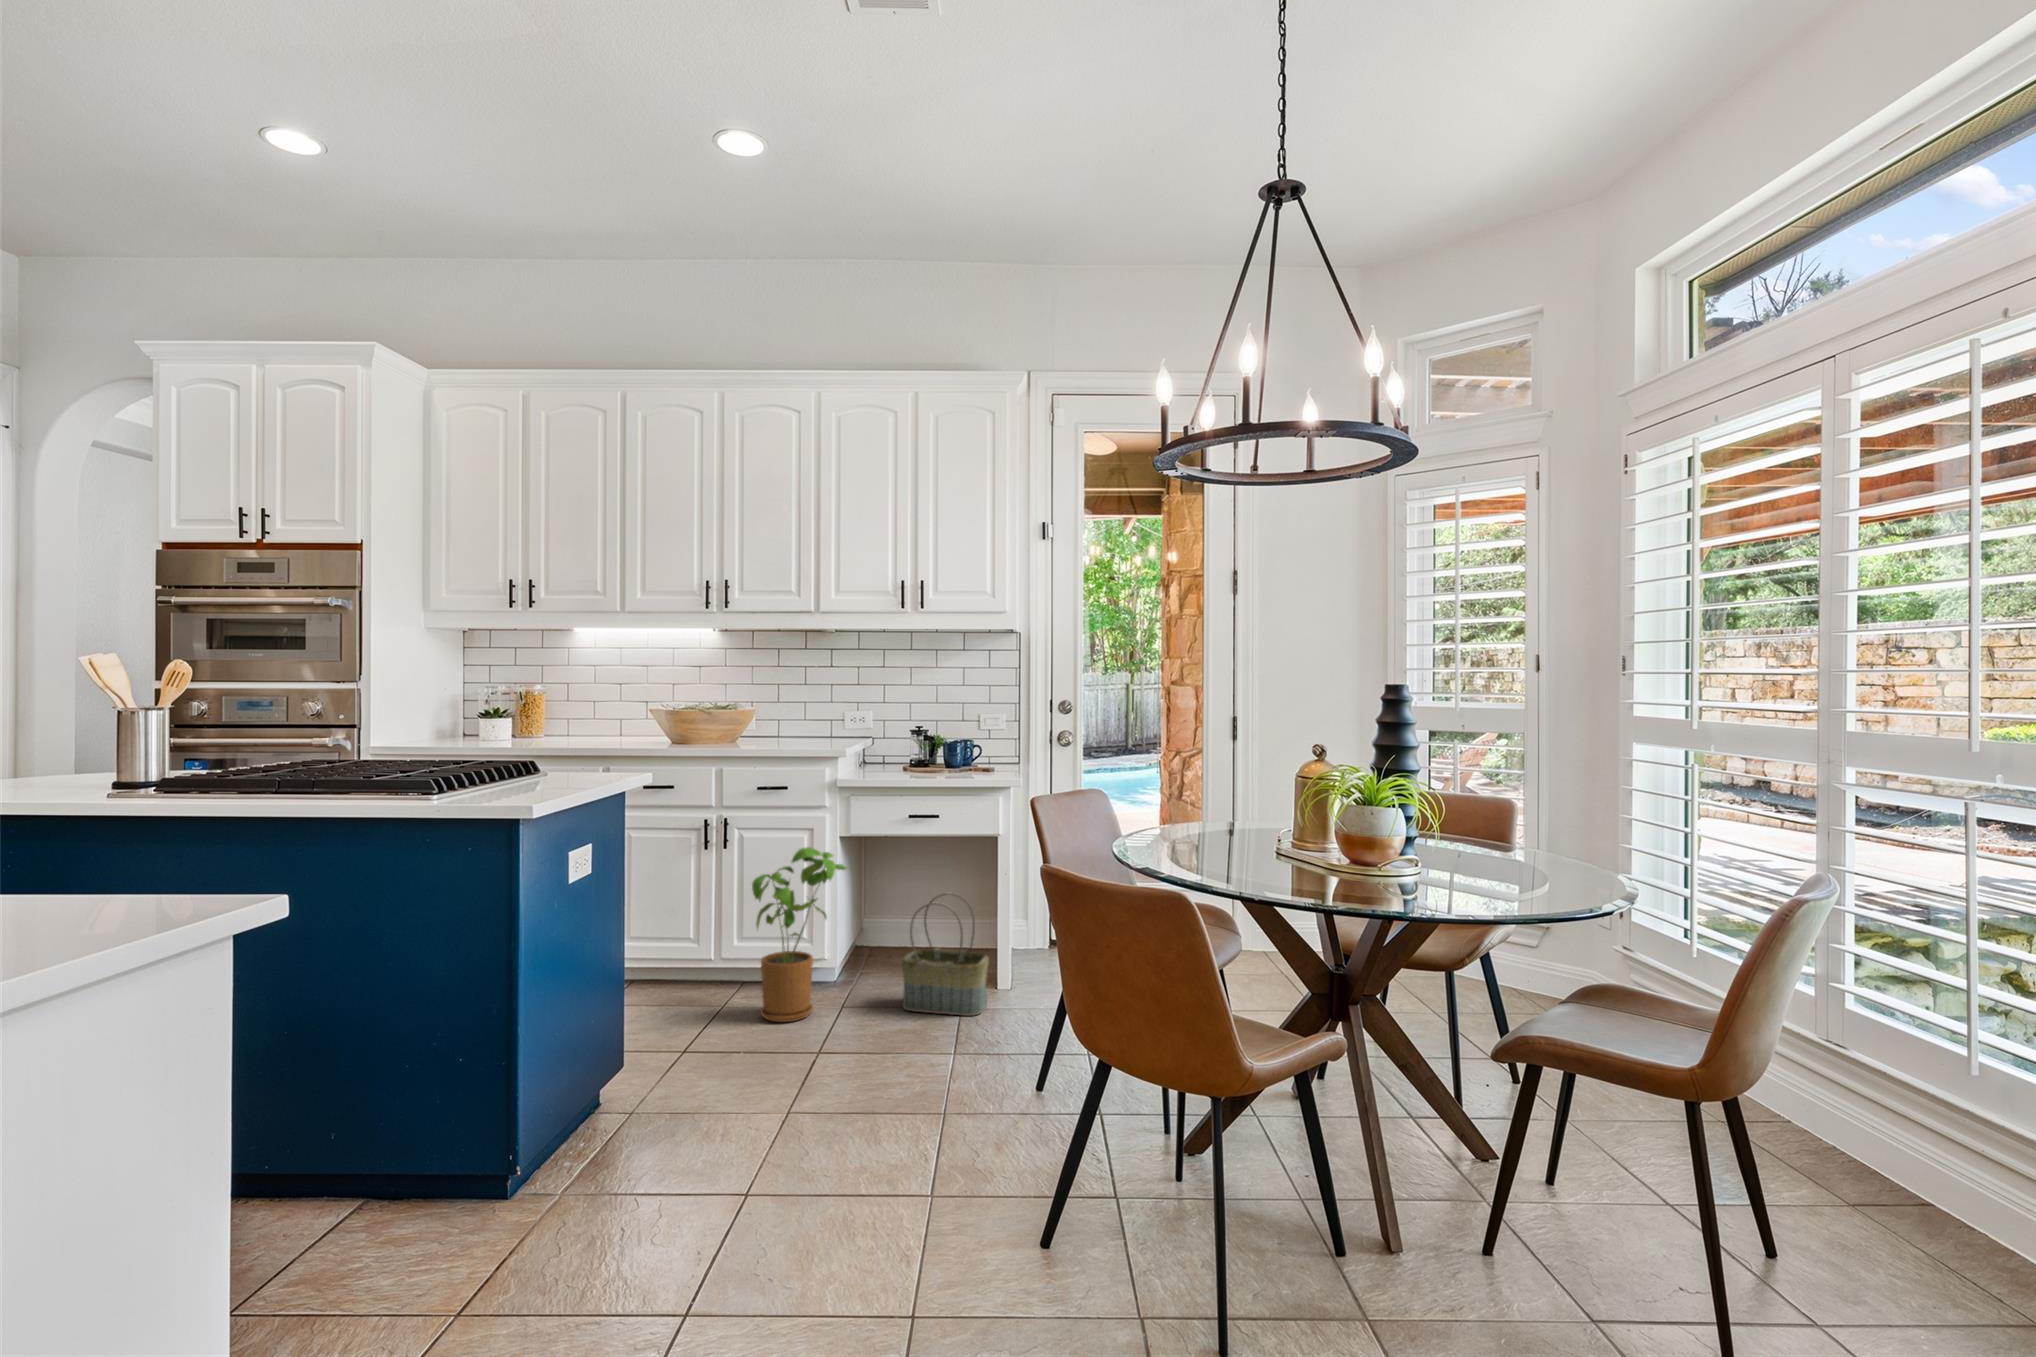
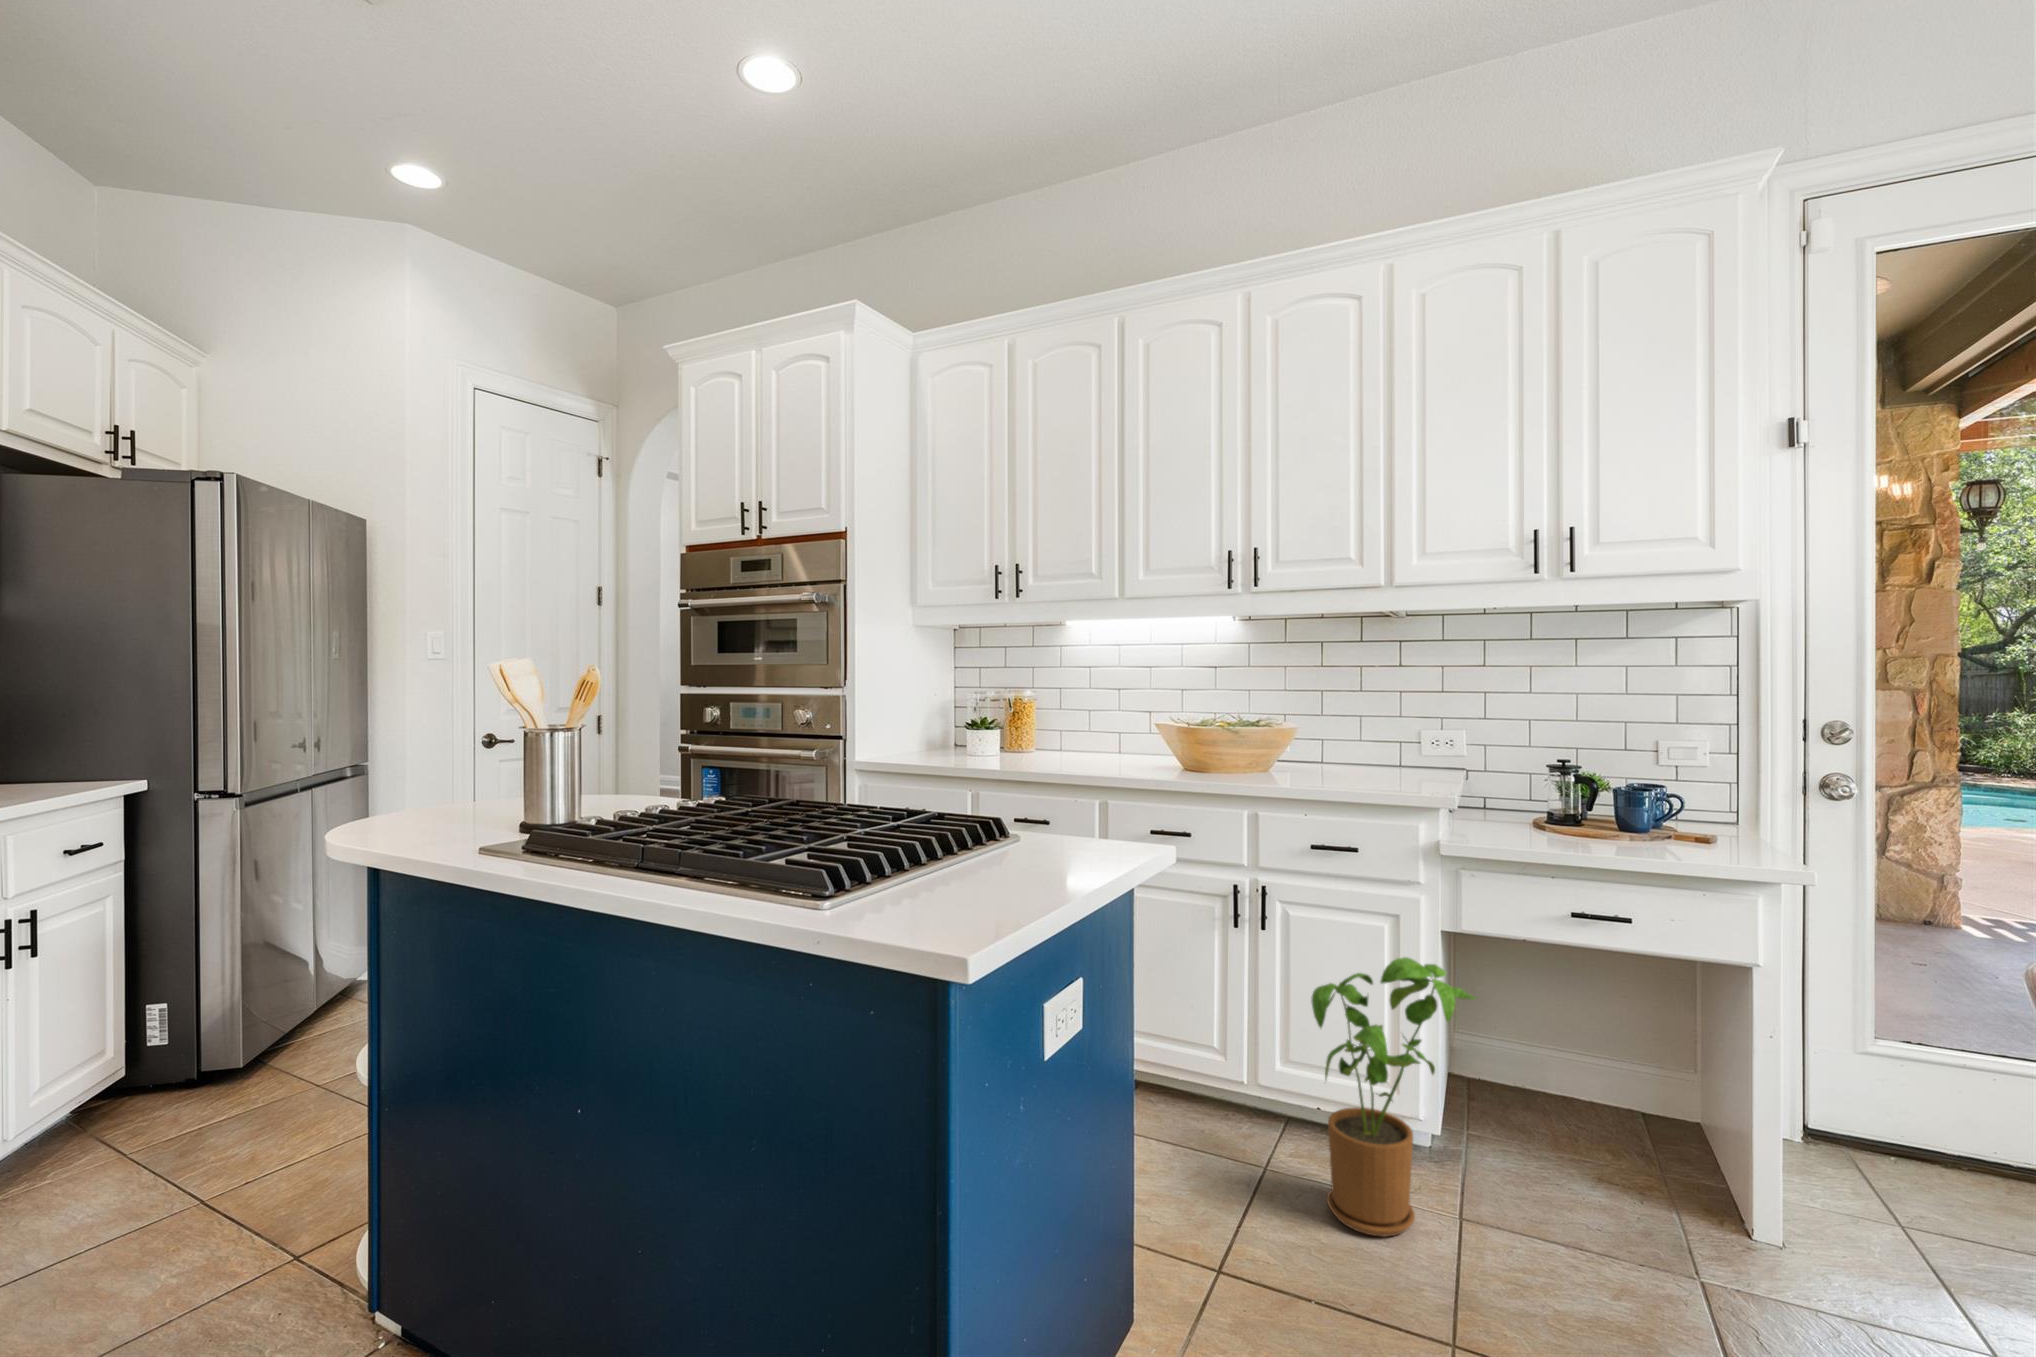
basket: present [901,893,989,1016] -> none [1573,1059,1760,1314]

